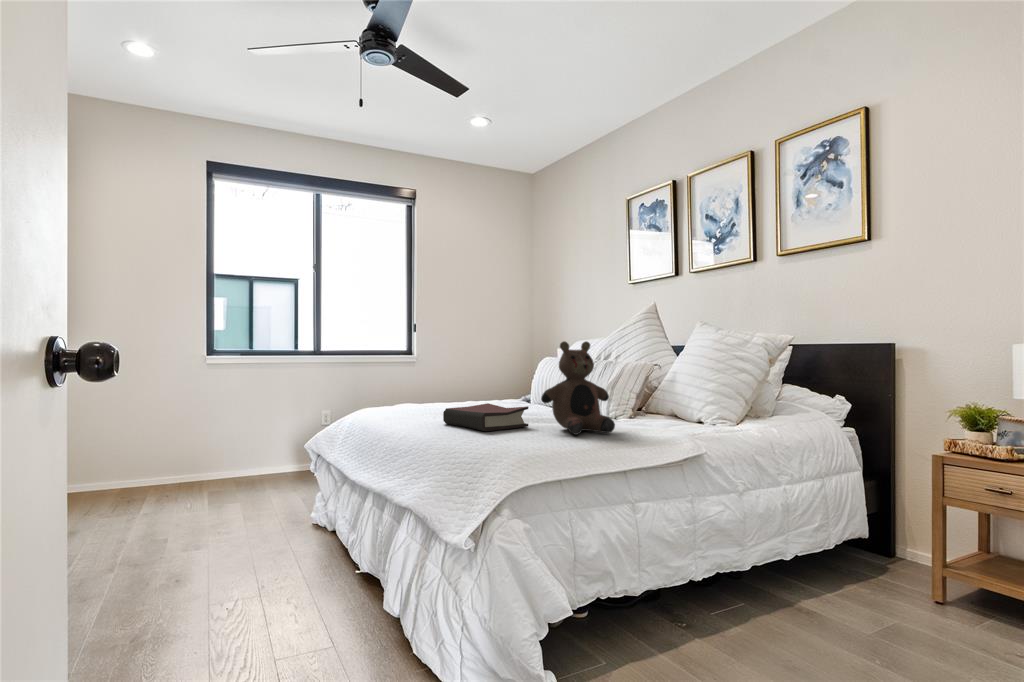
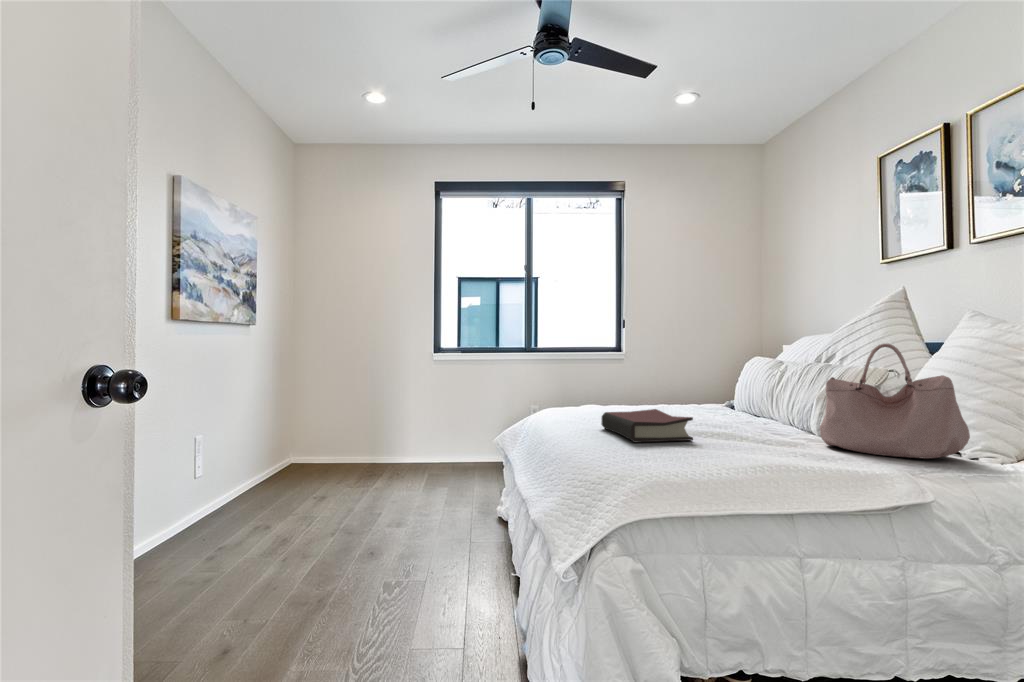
teddy bear: present [541,341,615,435] -> none [703,342,799,460]
handbag: none [617,343,709,426] -> present [820,343,970,459]

